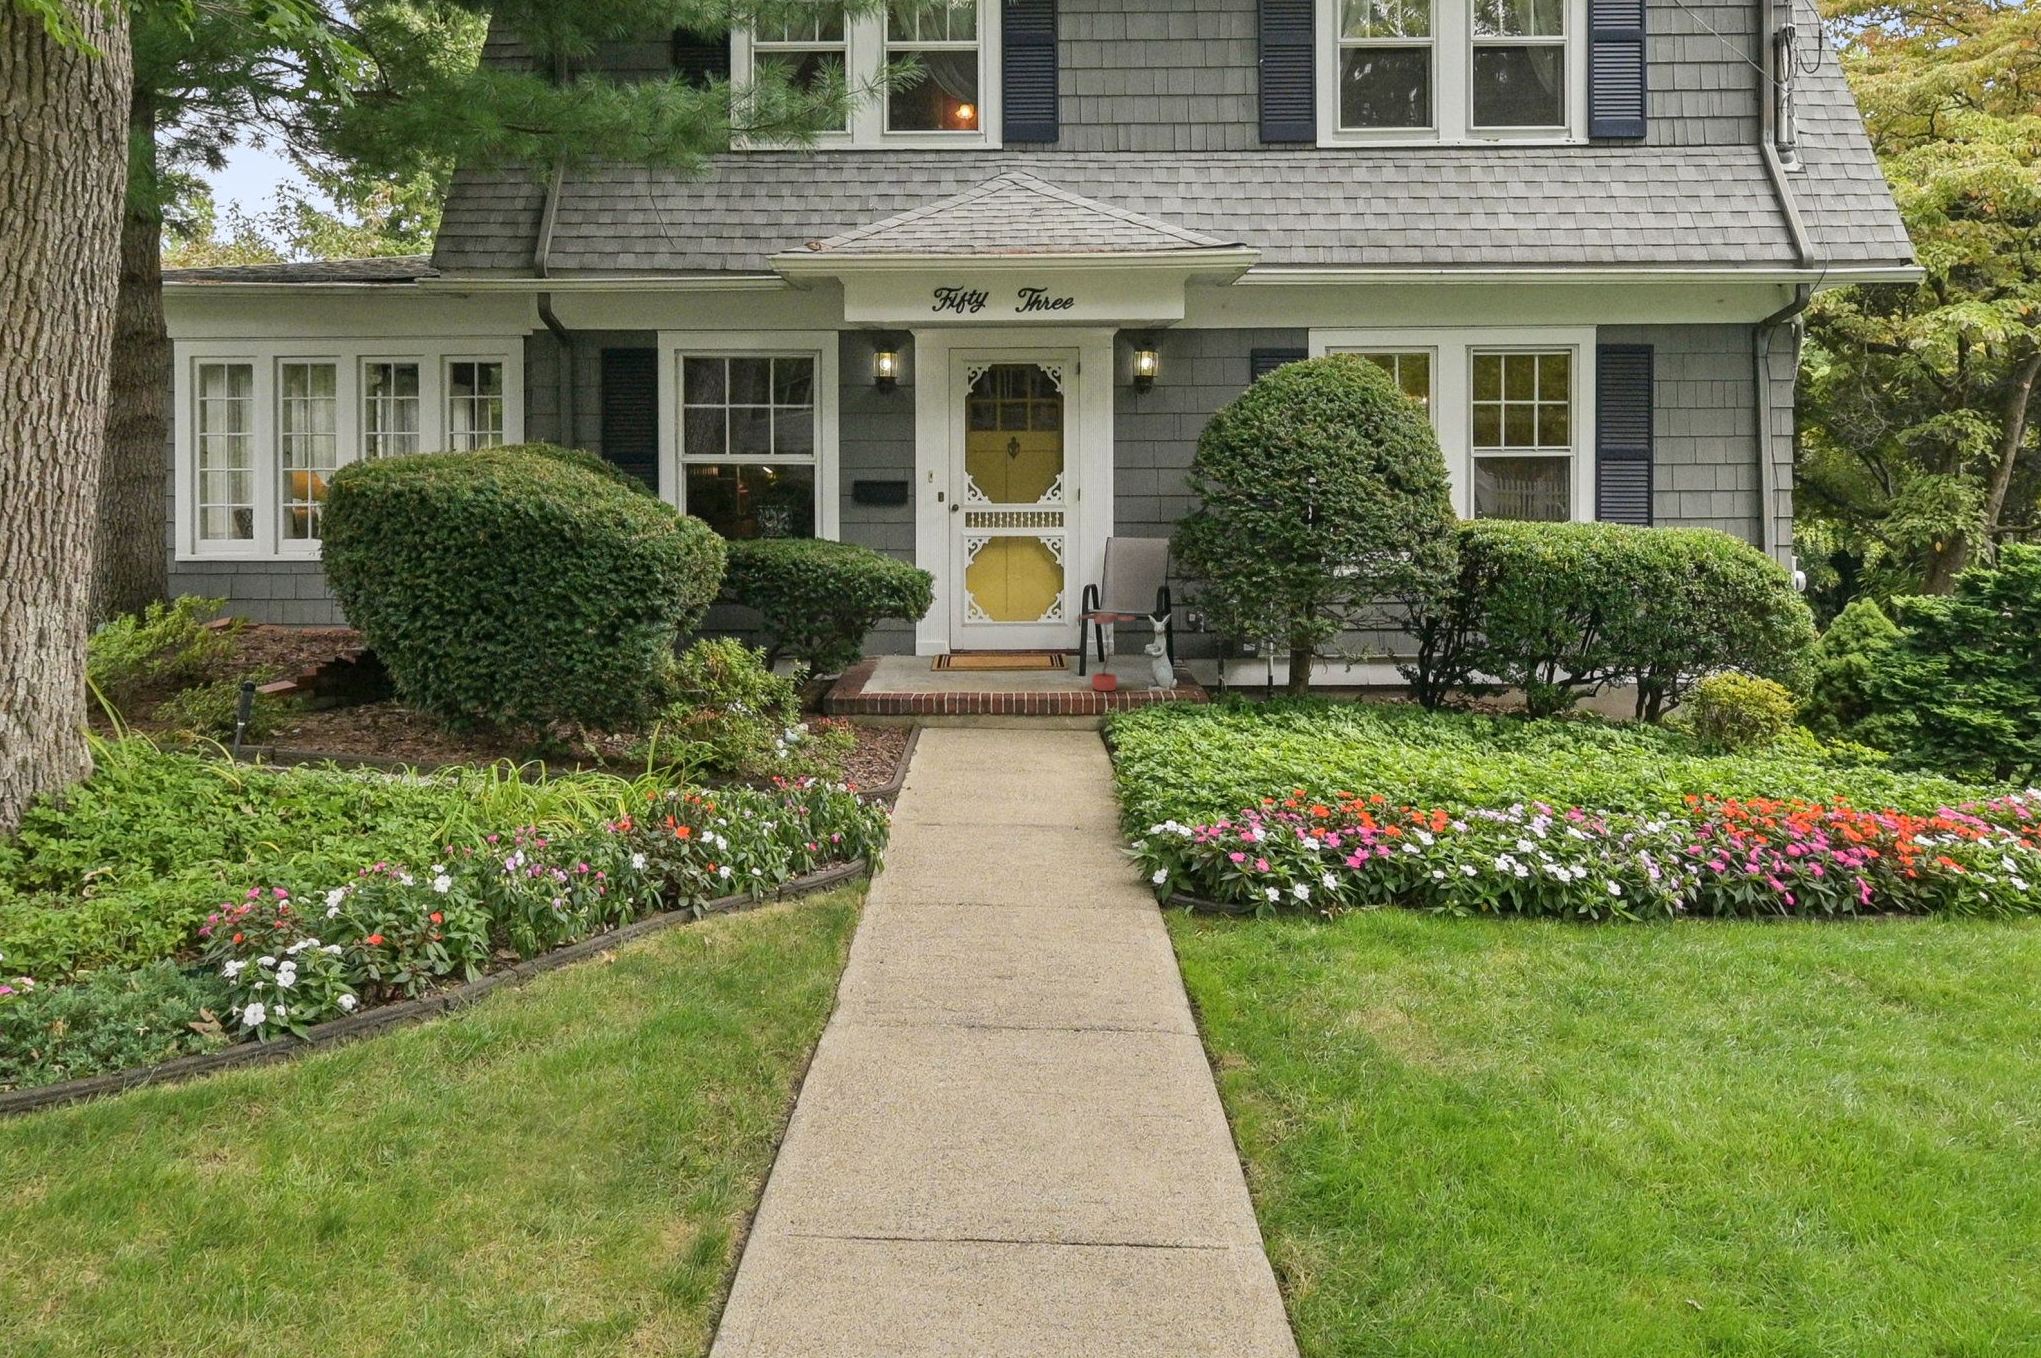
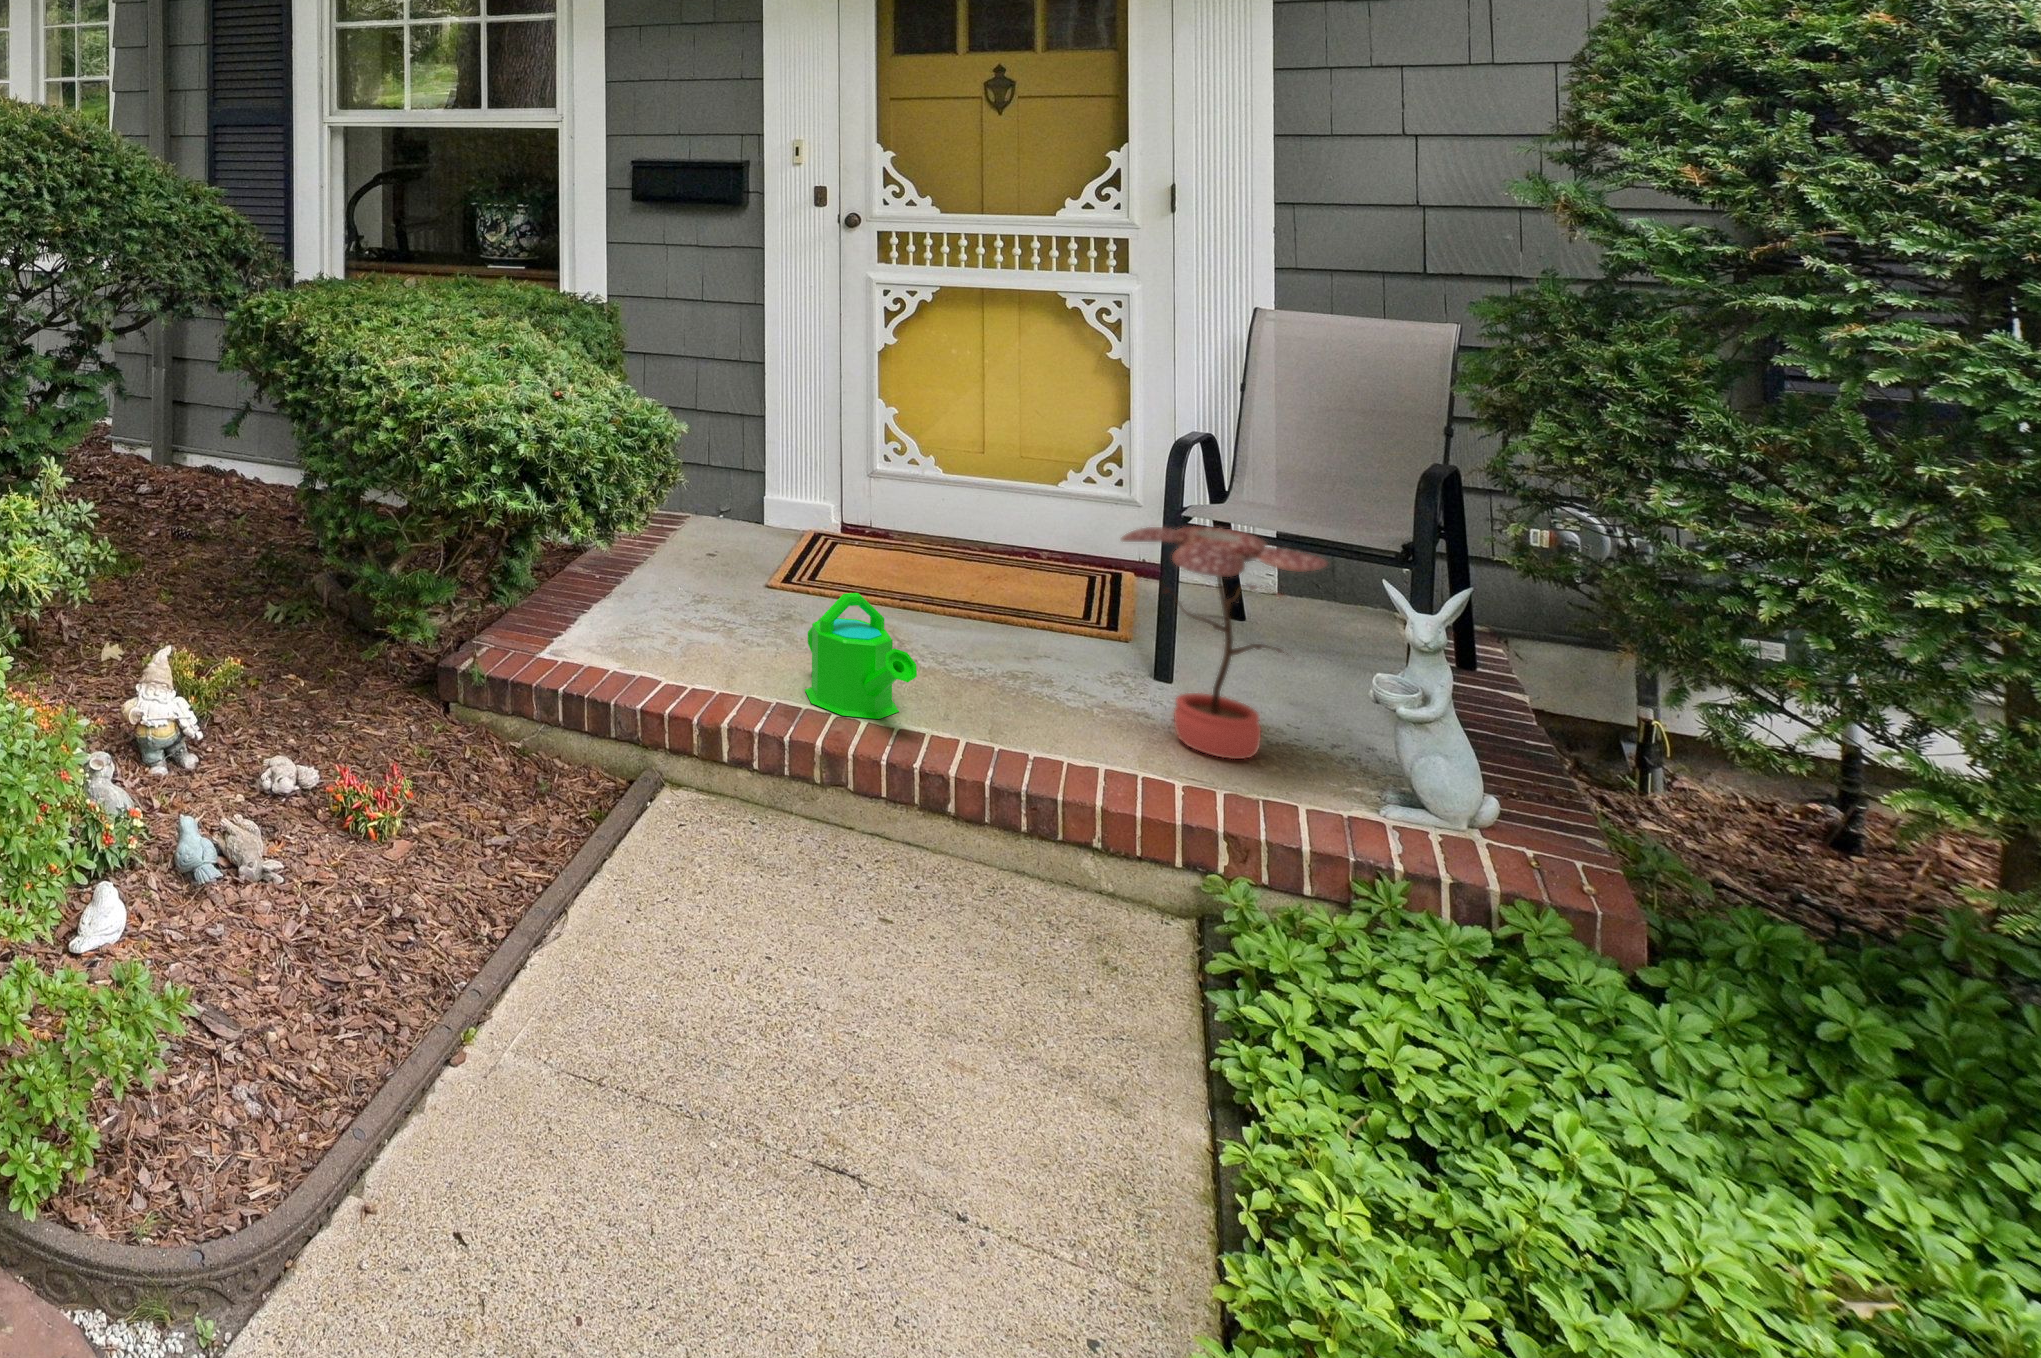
watering can: none [971,652,1017,698] -> present [805,593,917,719]

